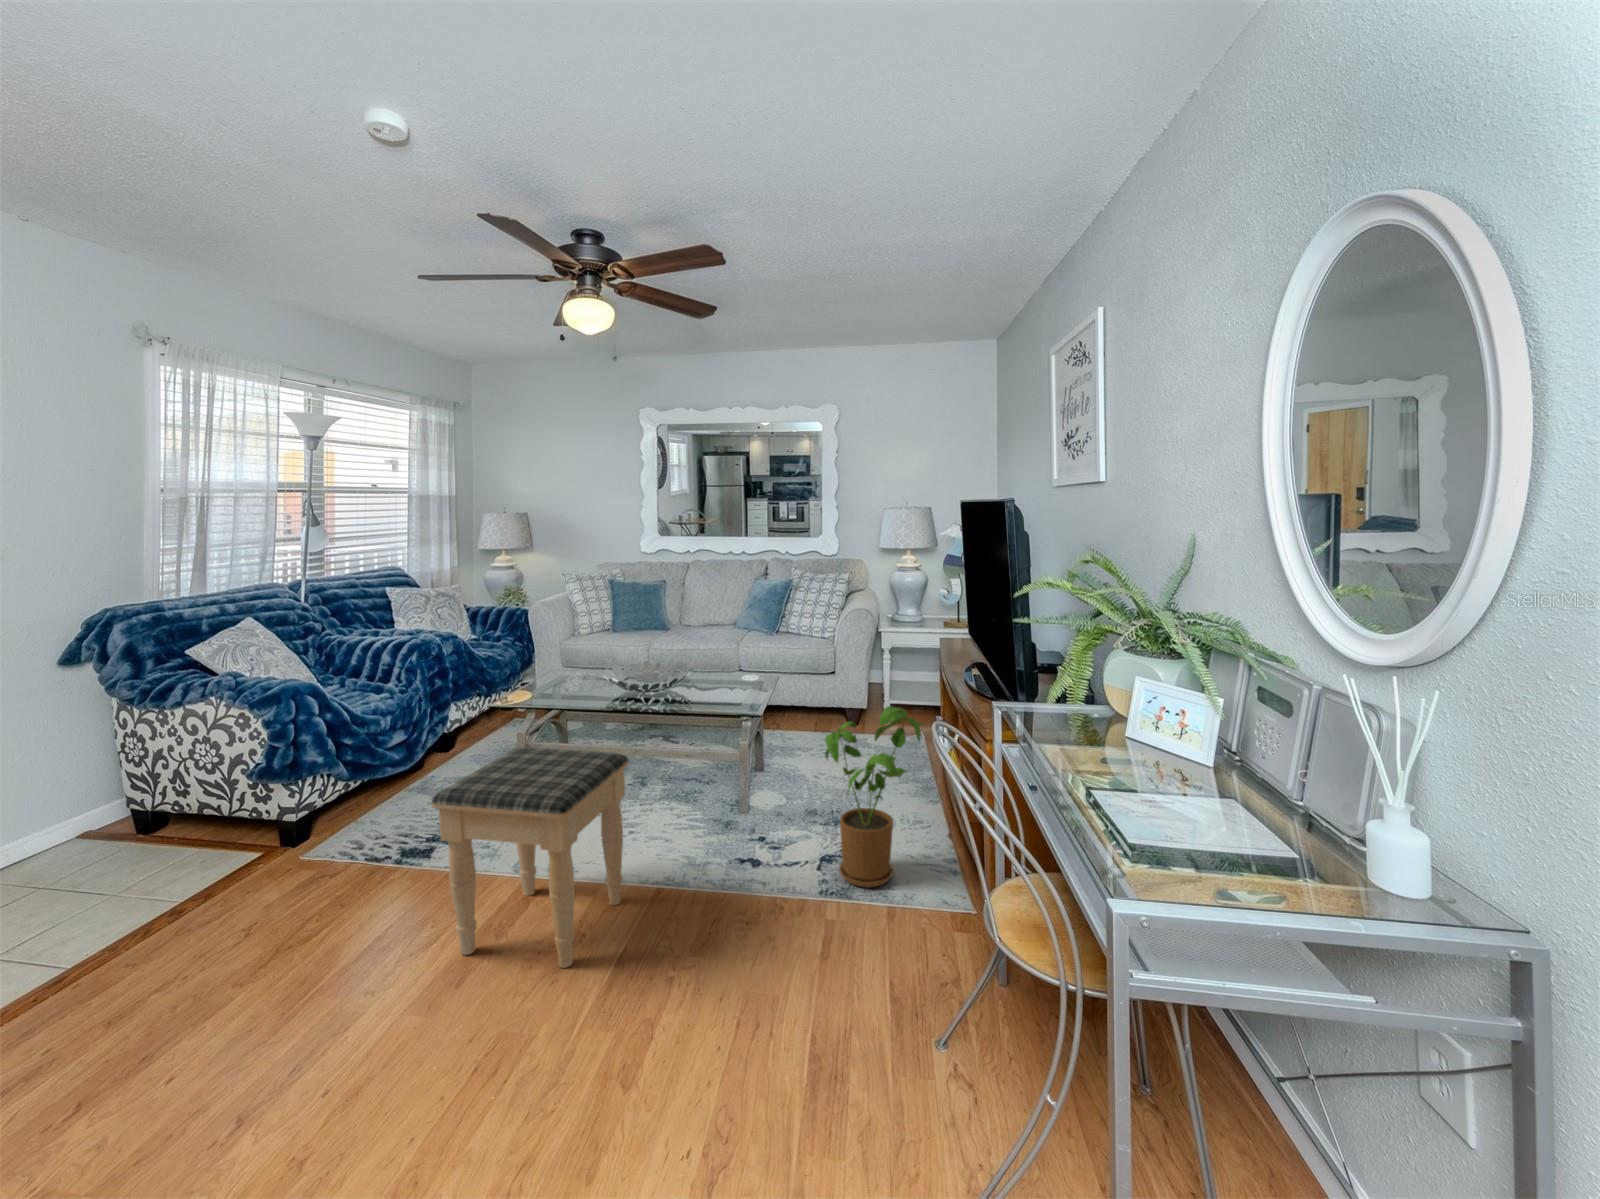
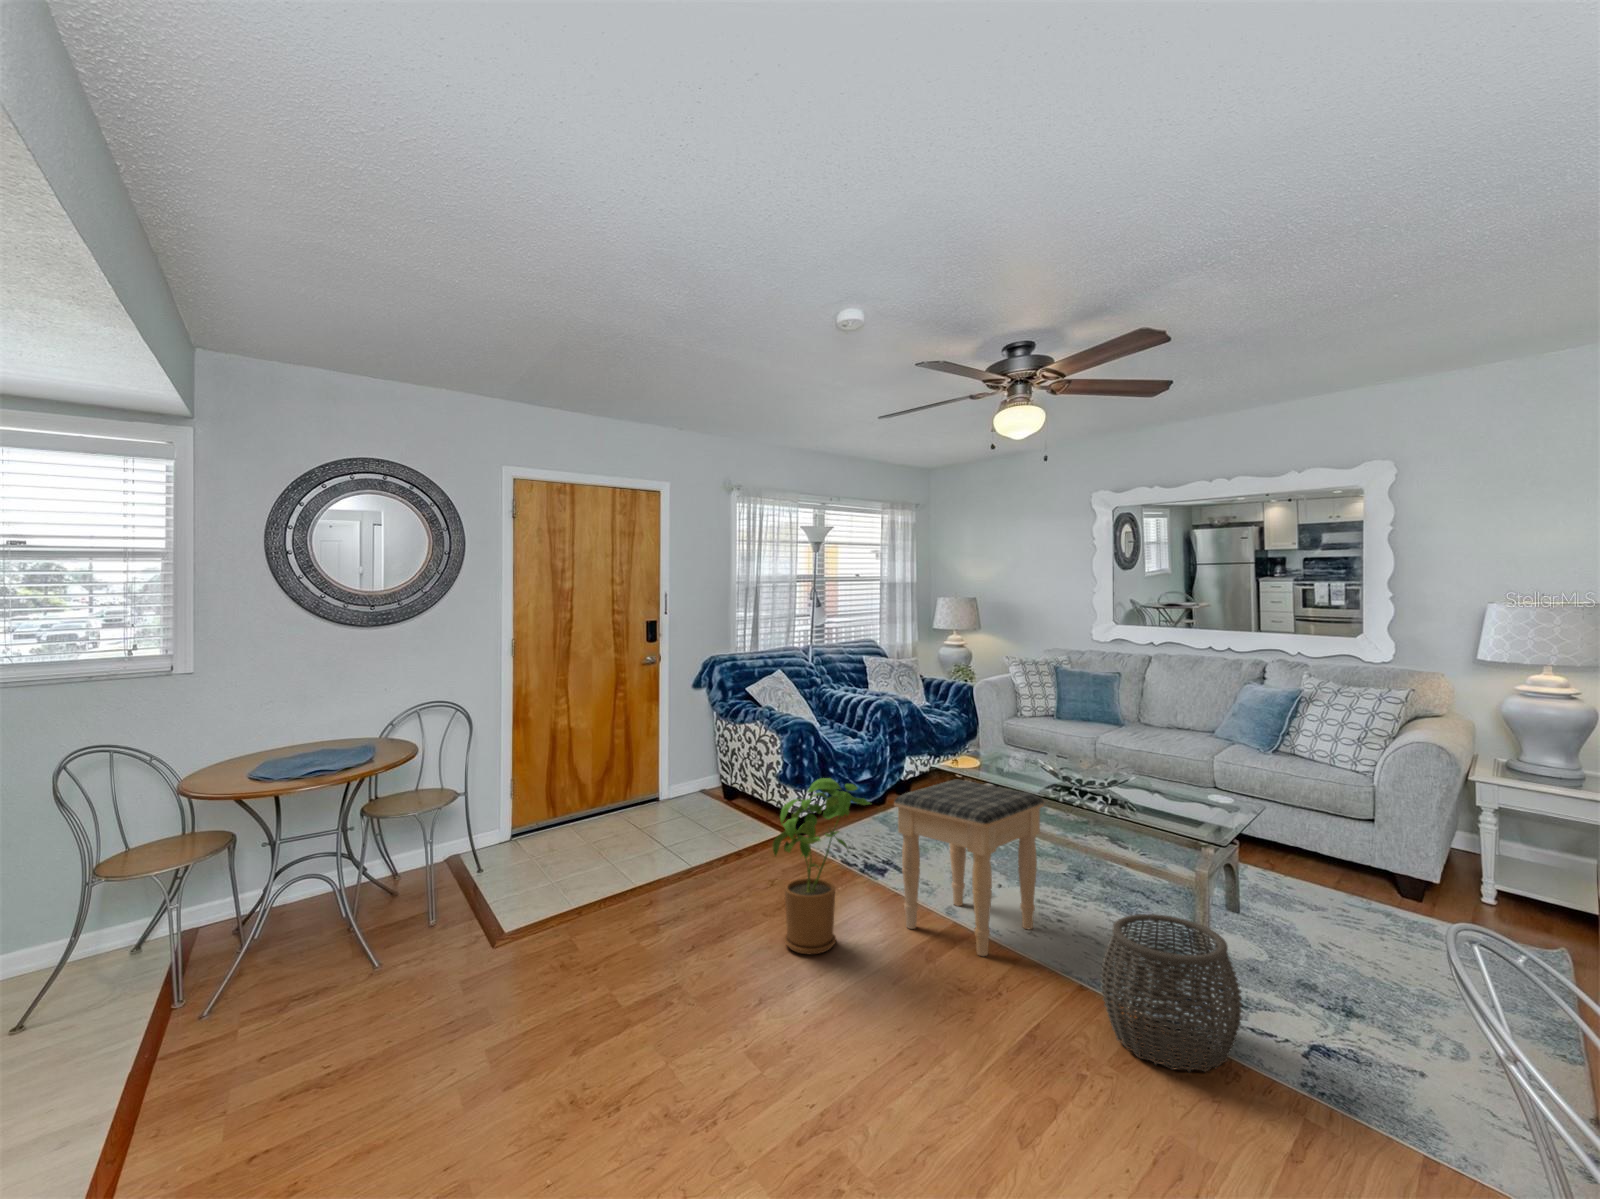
house plant: present [825,706,925,888] -> present [773,778,870,954]
woven basket: none [715,877,858,1062] -> present [1101,914,1243,1073]

